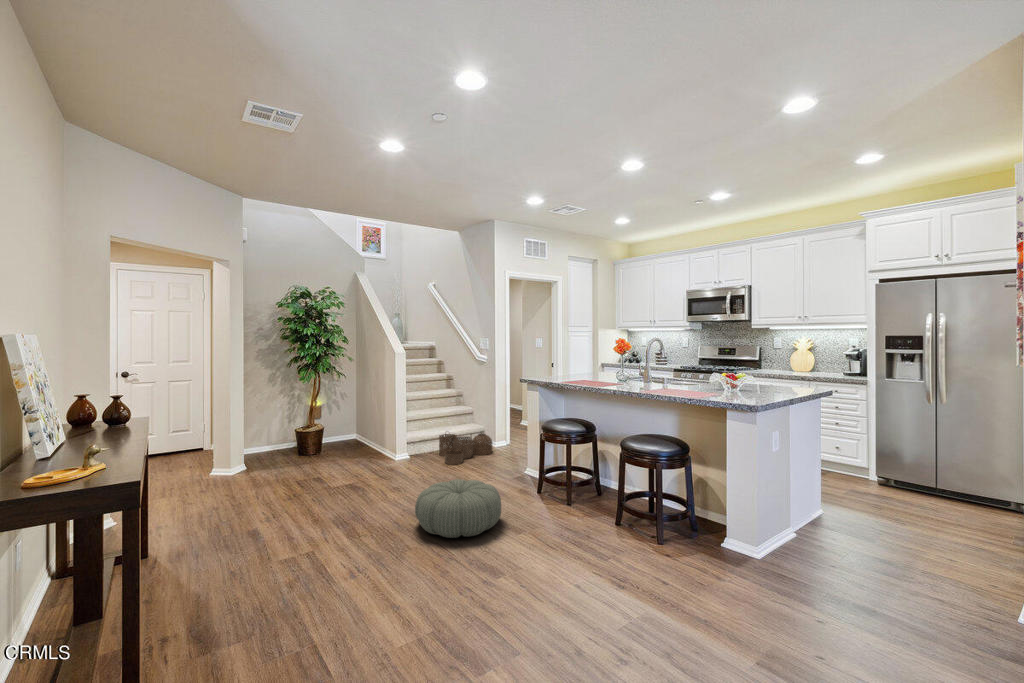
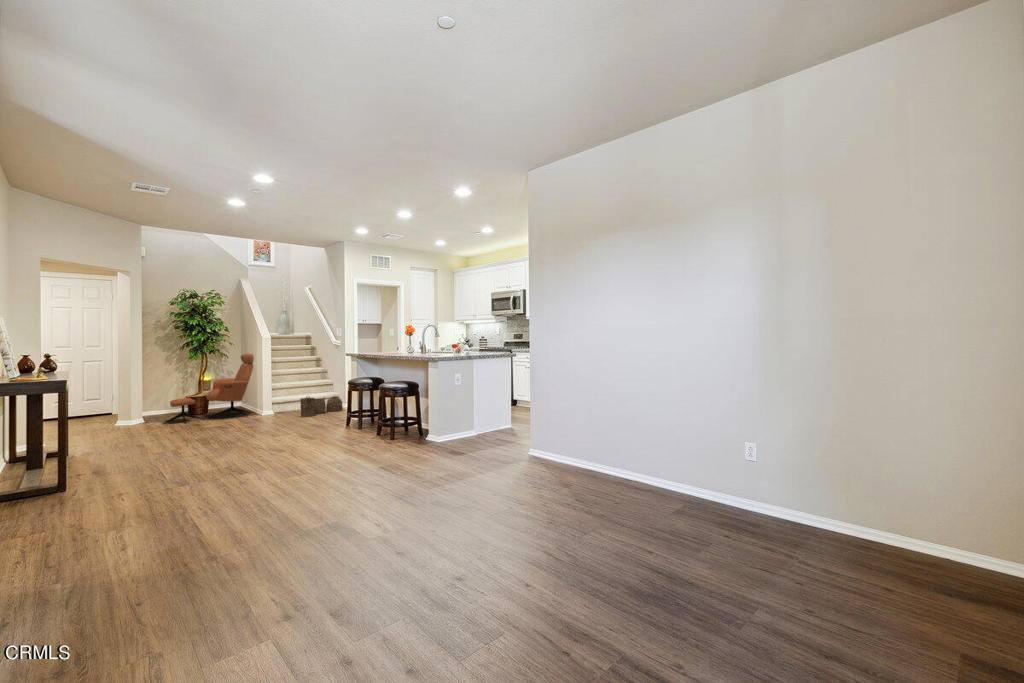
armchair: none [270,373,381,472] -> present [163,354,254,424]
pouf: present [415,479,501,538] -> none [253,415,313,444]

